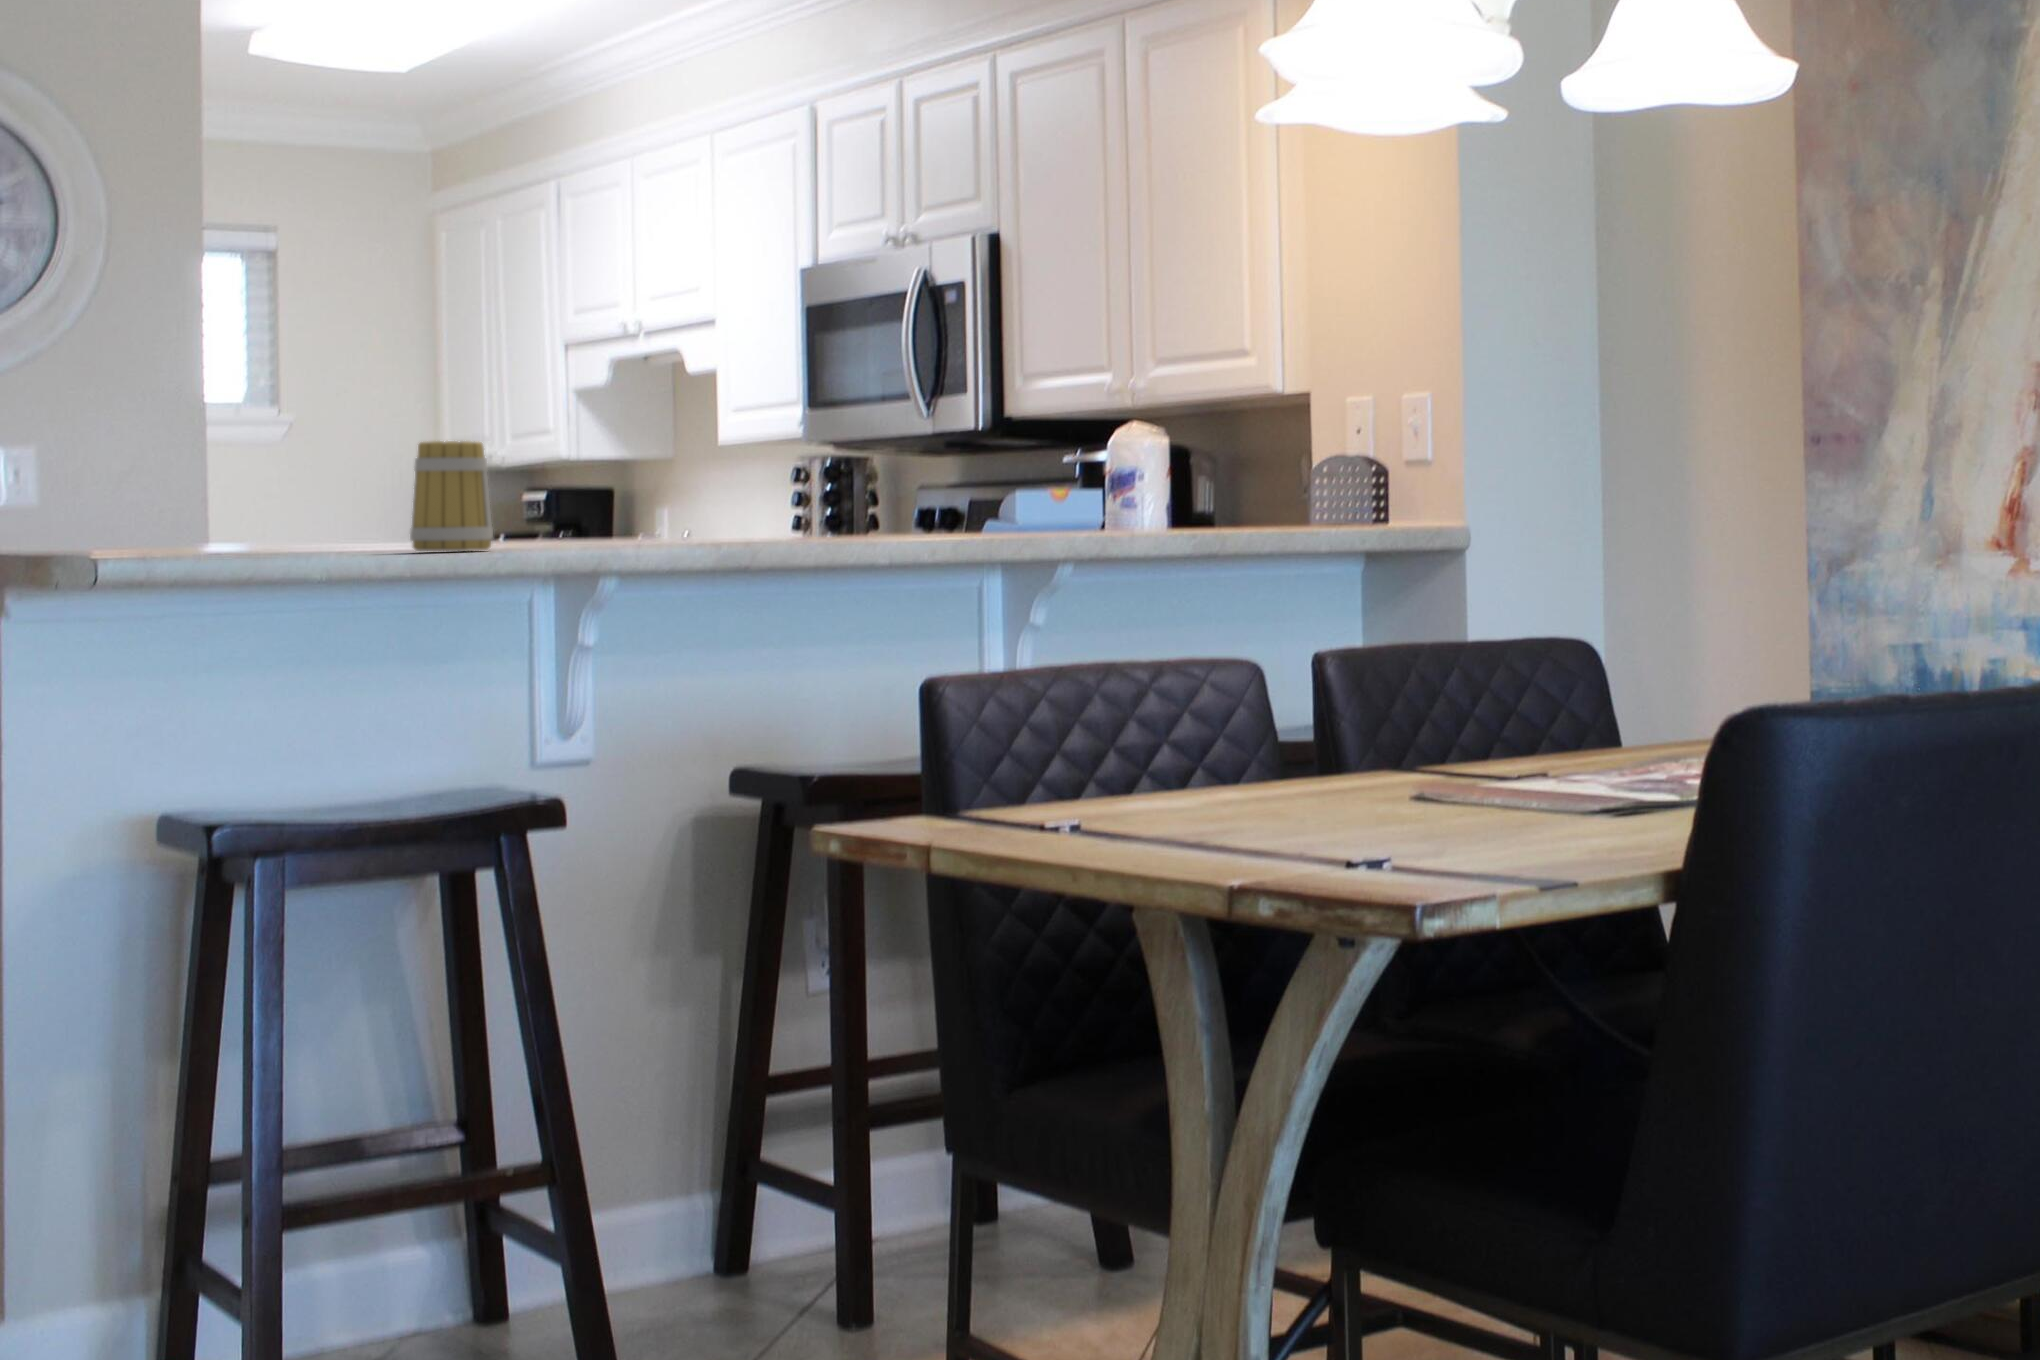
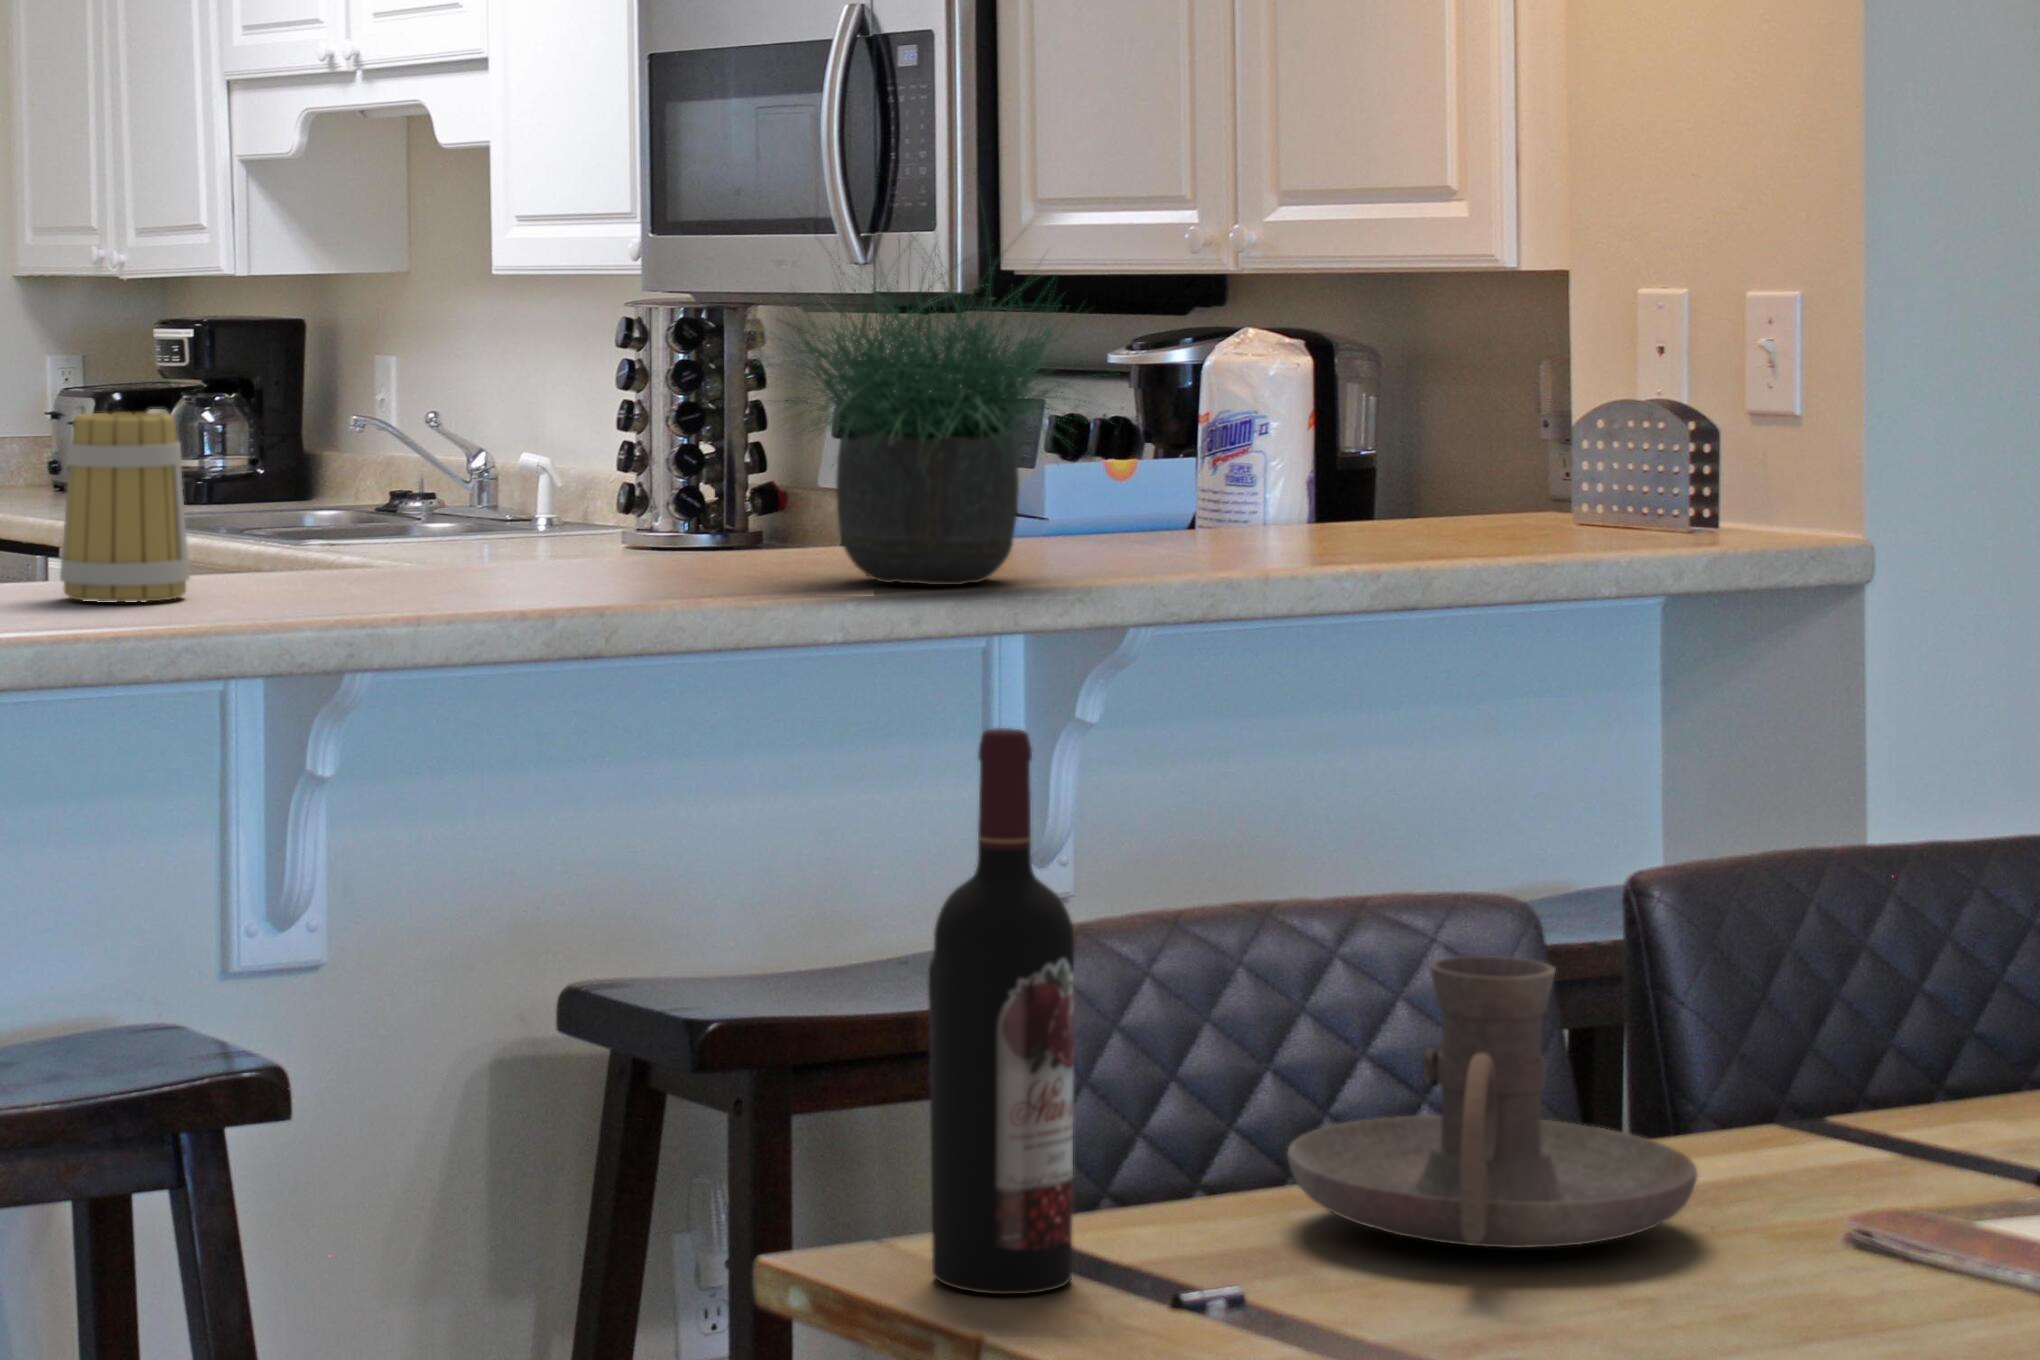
potted plant: none [814,302,1055,539] -> present [757,204,1106,585]
wine bottle: none [903,522,984,833] -> present [932,728,1074,1294]
candle holder: none [1110,657,1328,806] -> present [1287,956,1697,1248]

